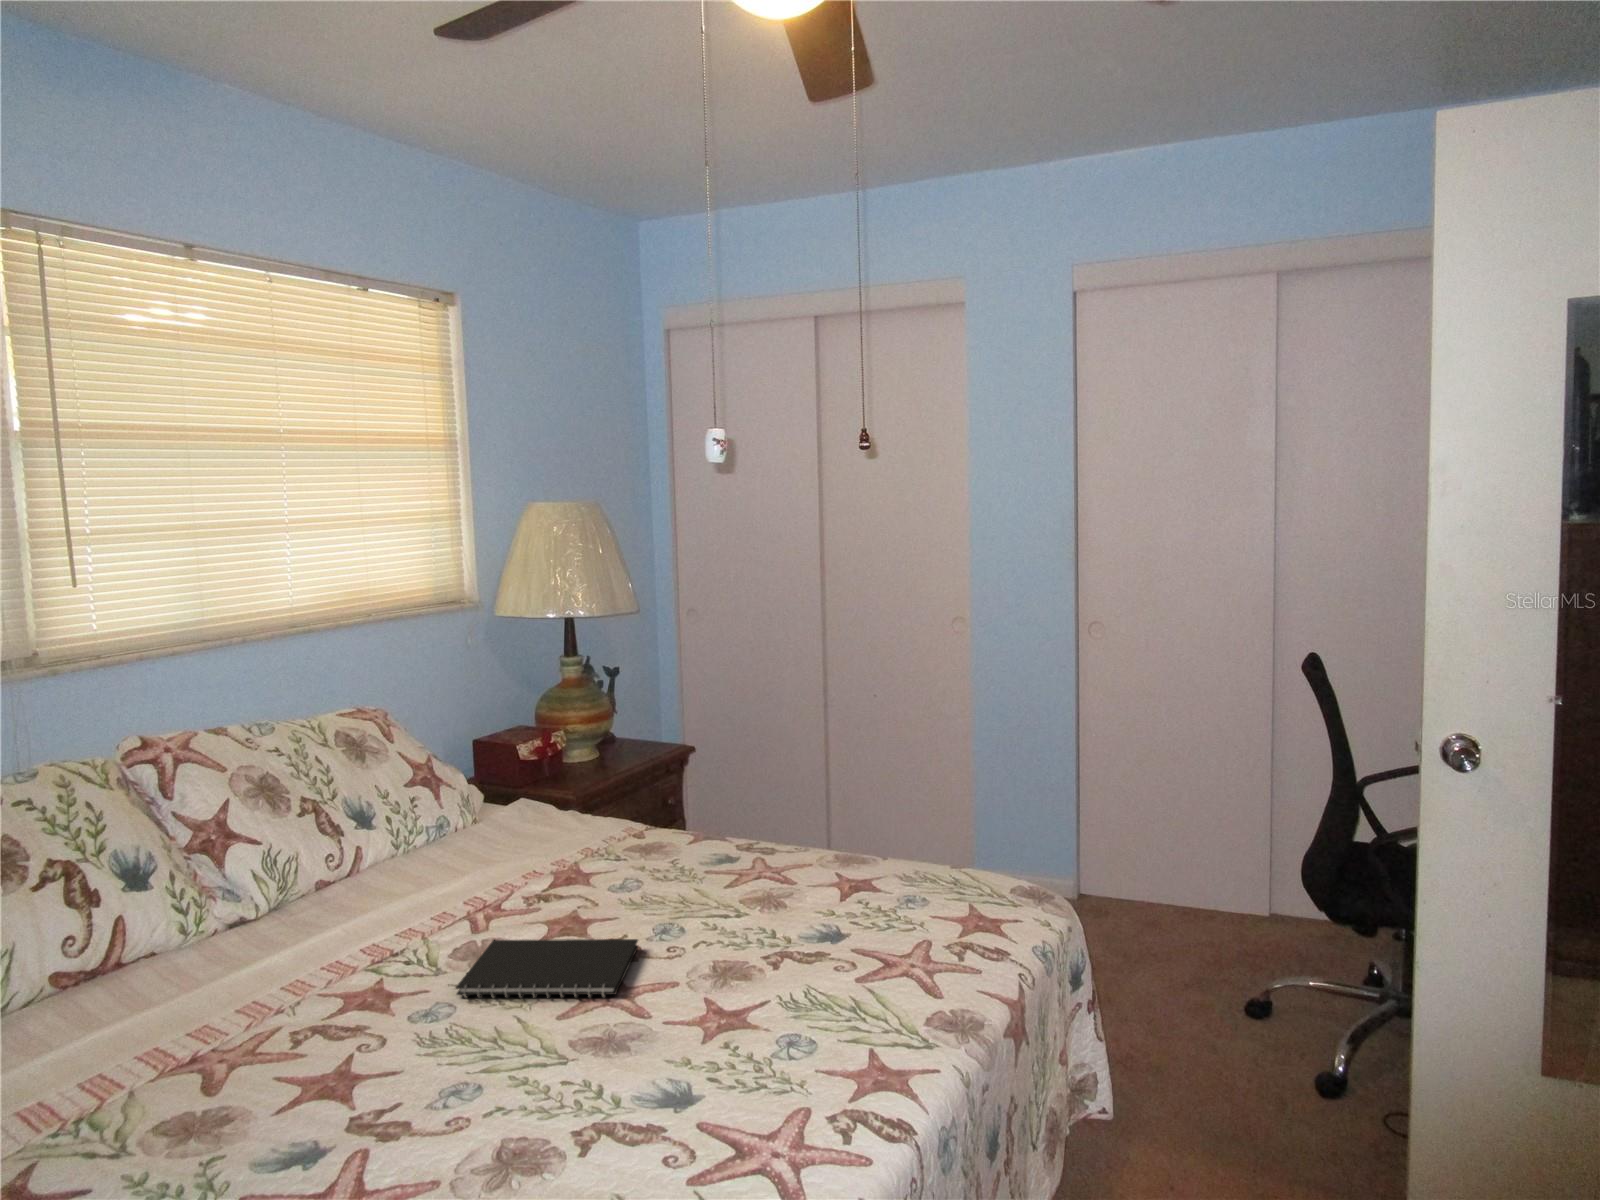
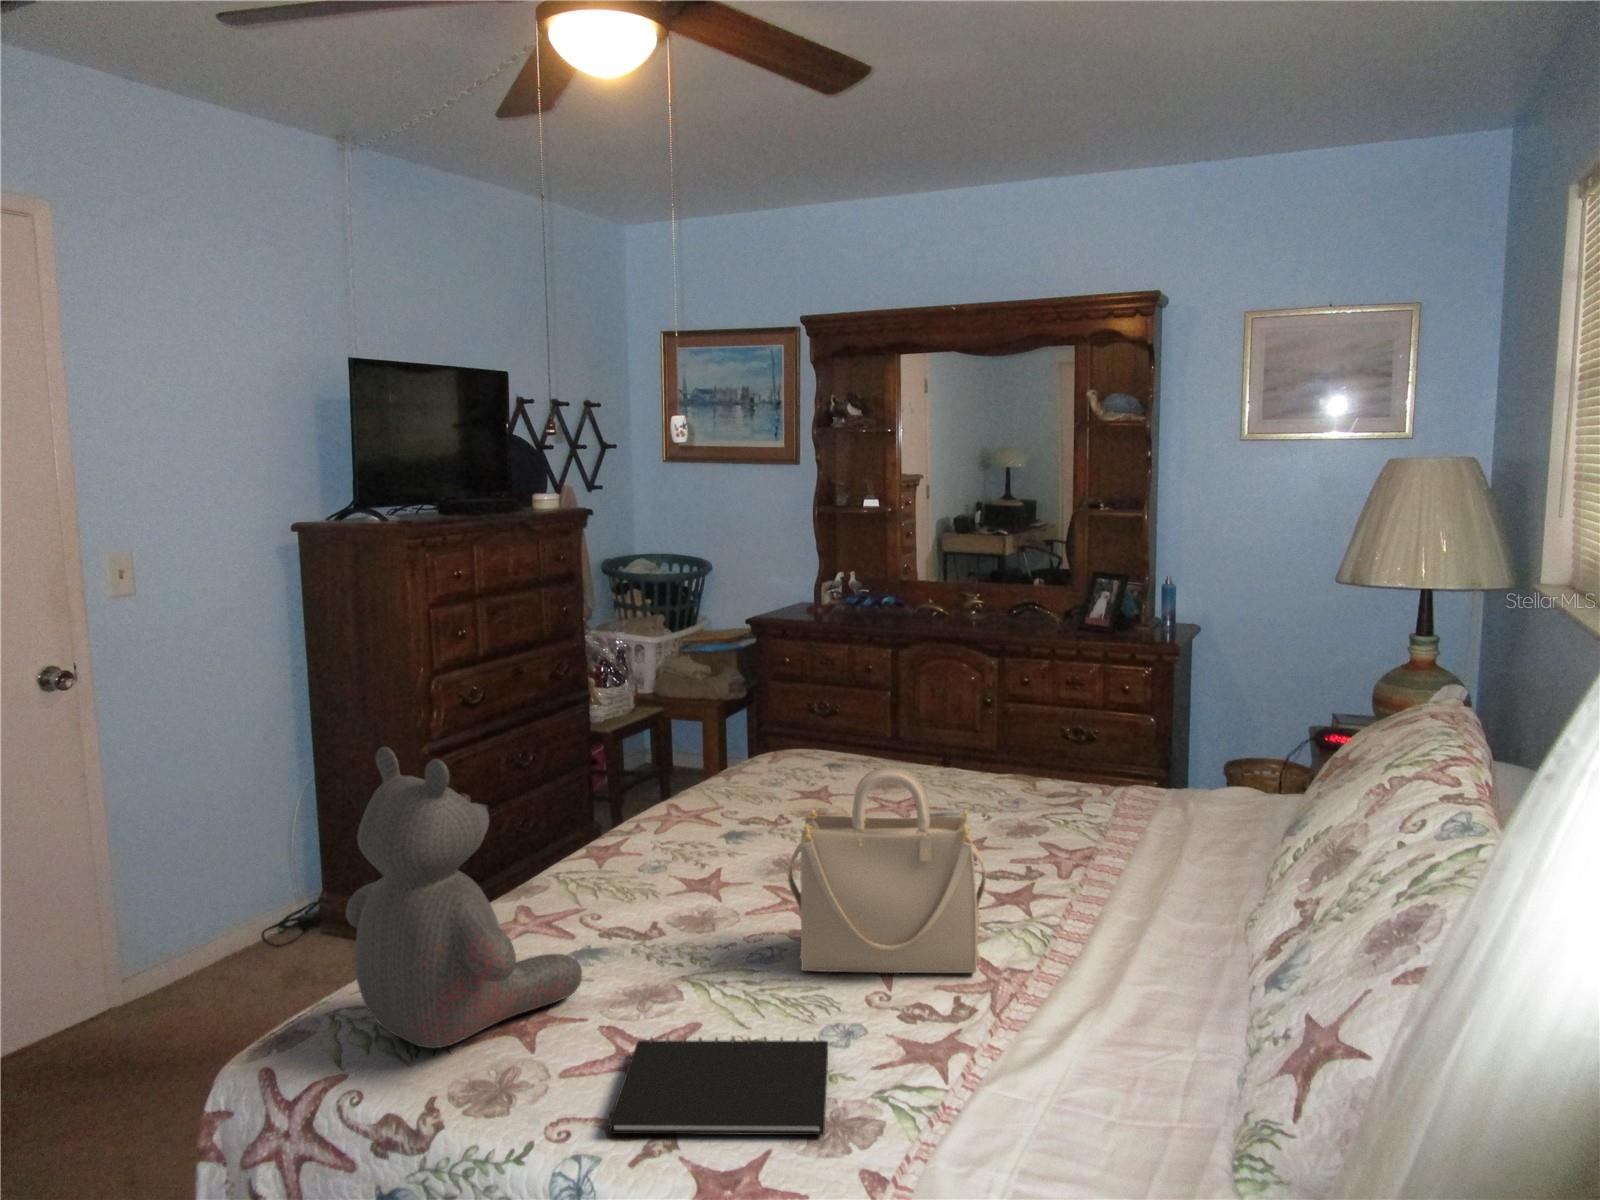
teddy bear: none [669,742,902,1078] -> present [346,747,582,1048]
handbag: none [193,870,432,1116] -> present [788,767,986,973]

